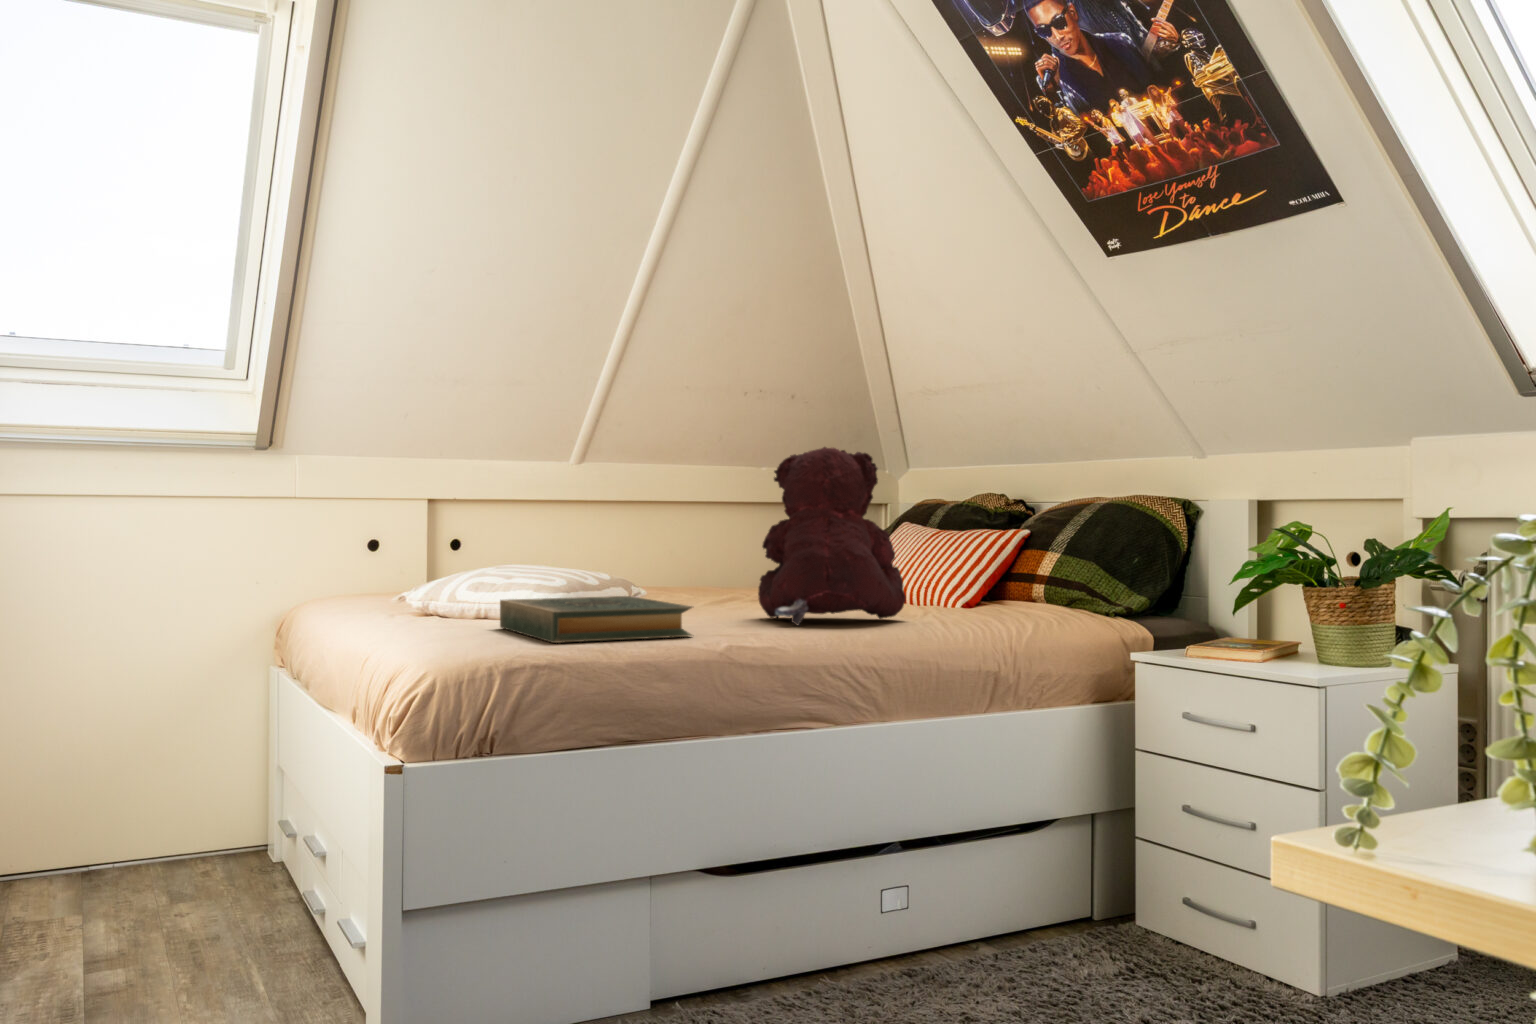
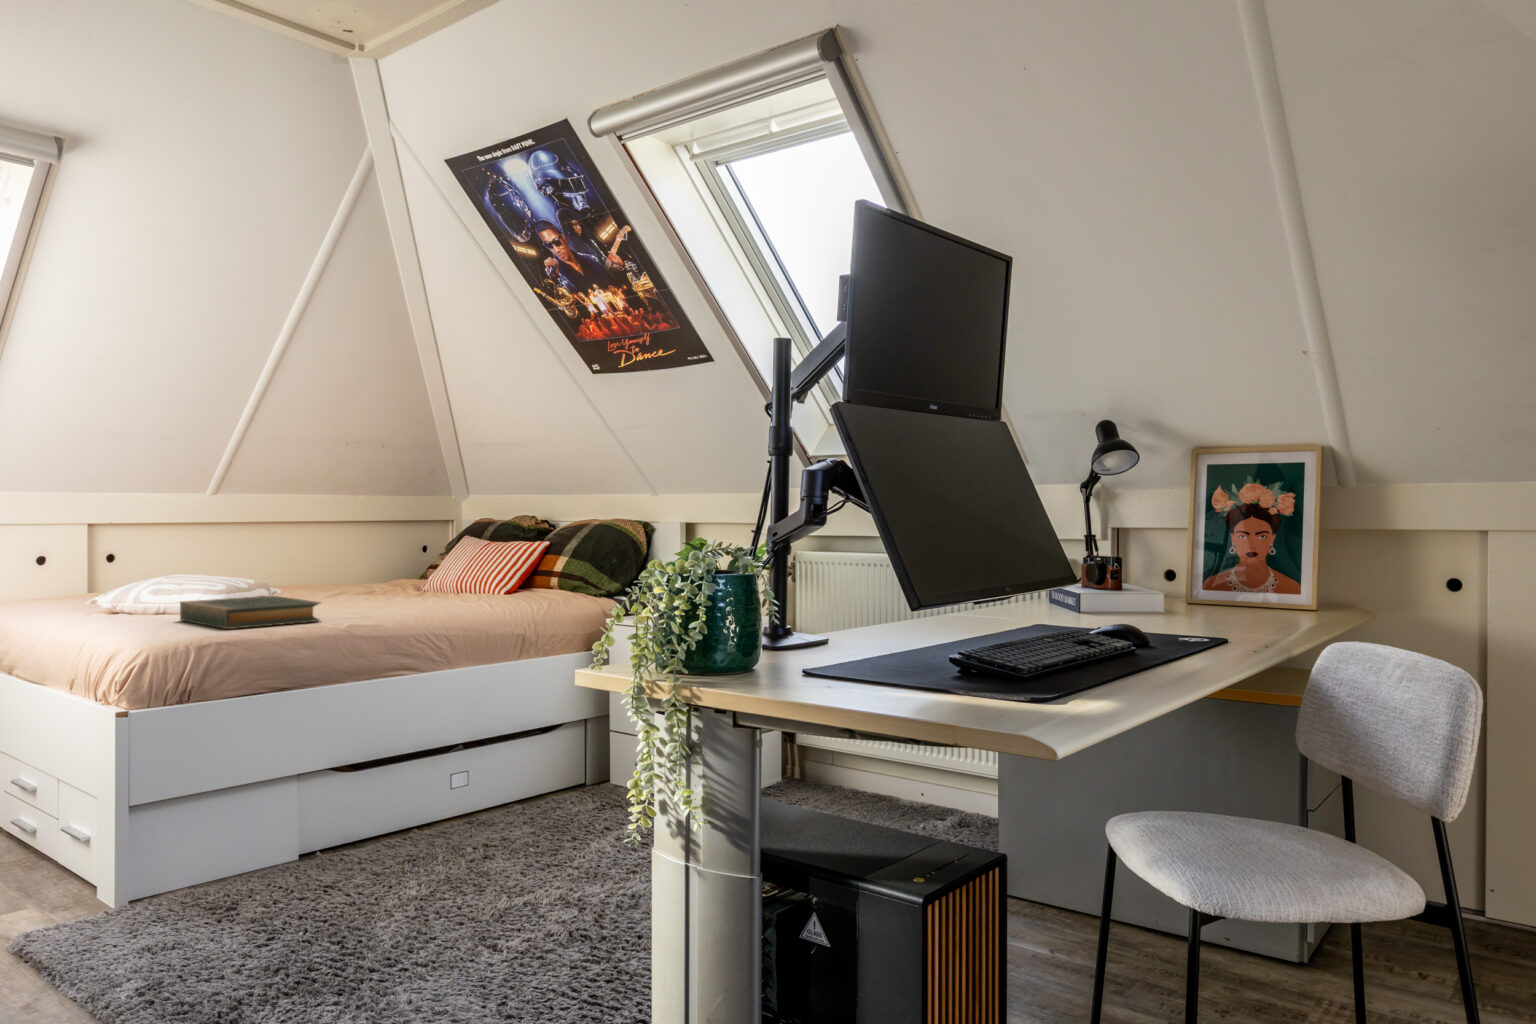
teddy bear: present [758,447,906,625] -> none [363,495,463,611]

